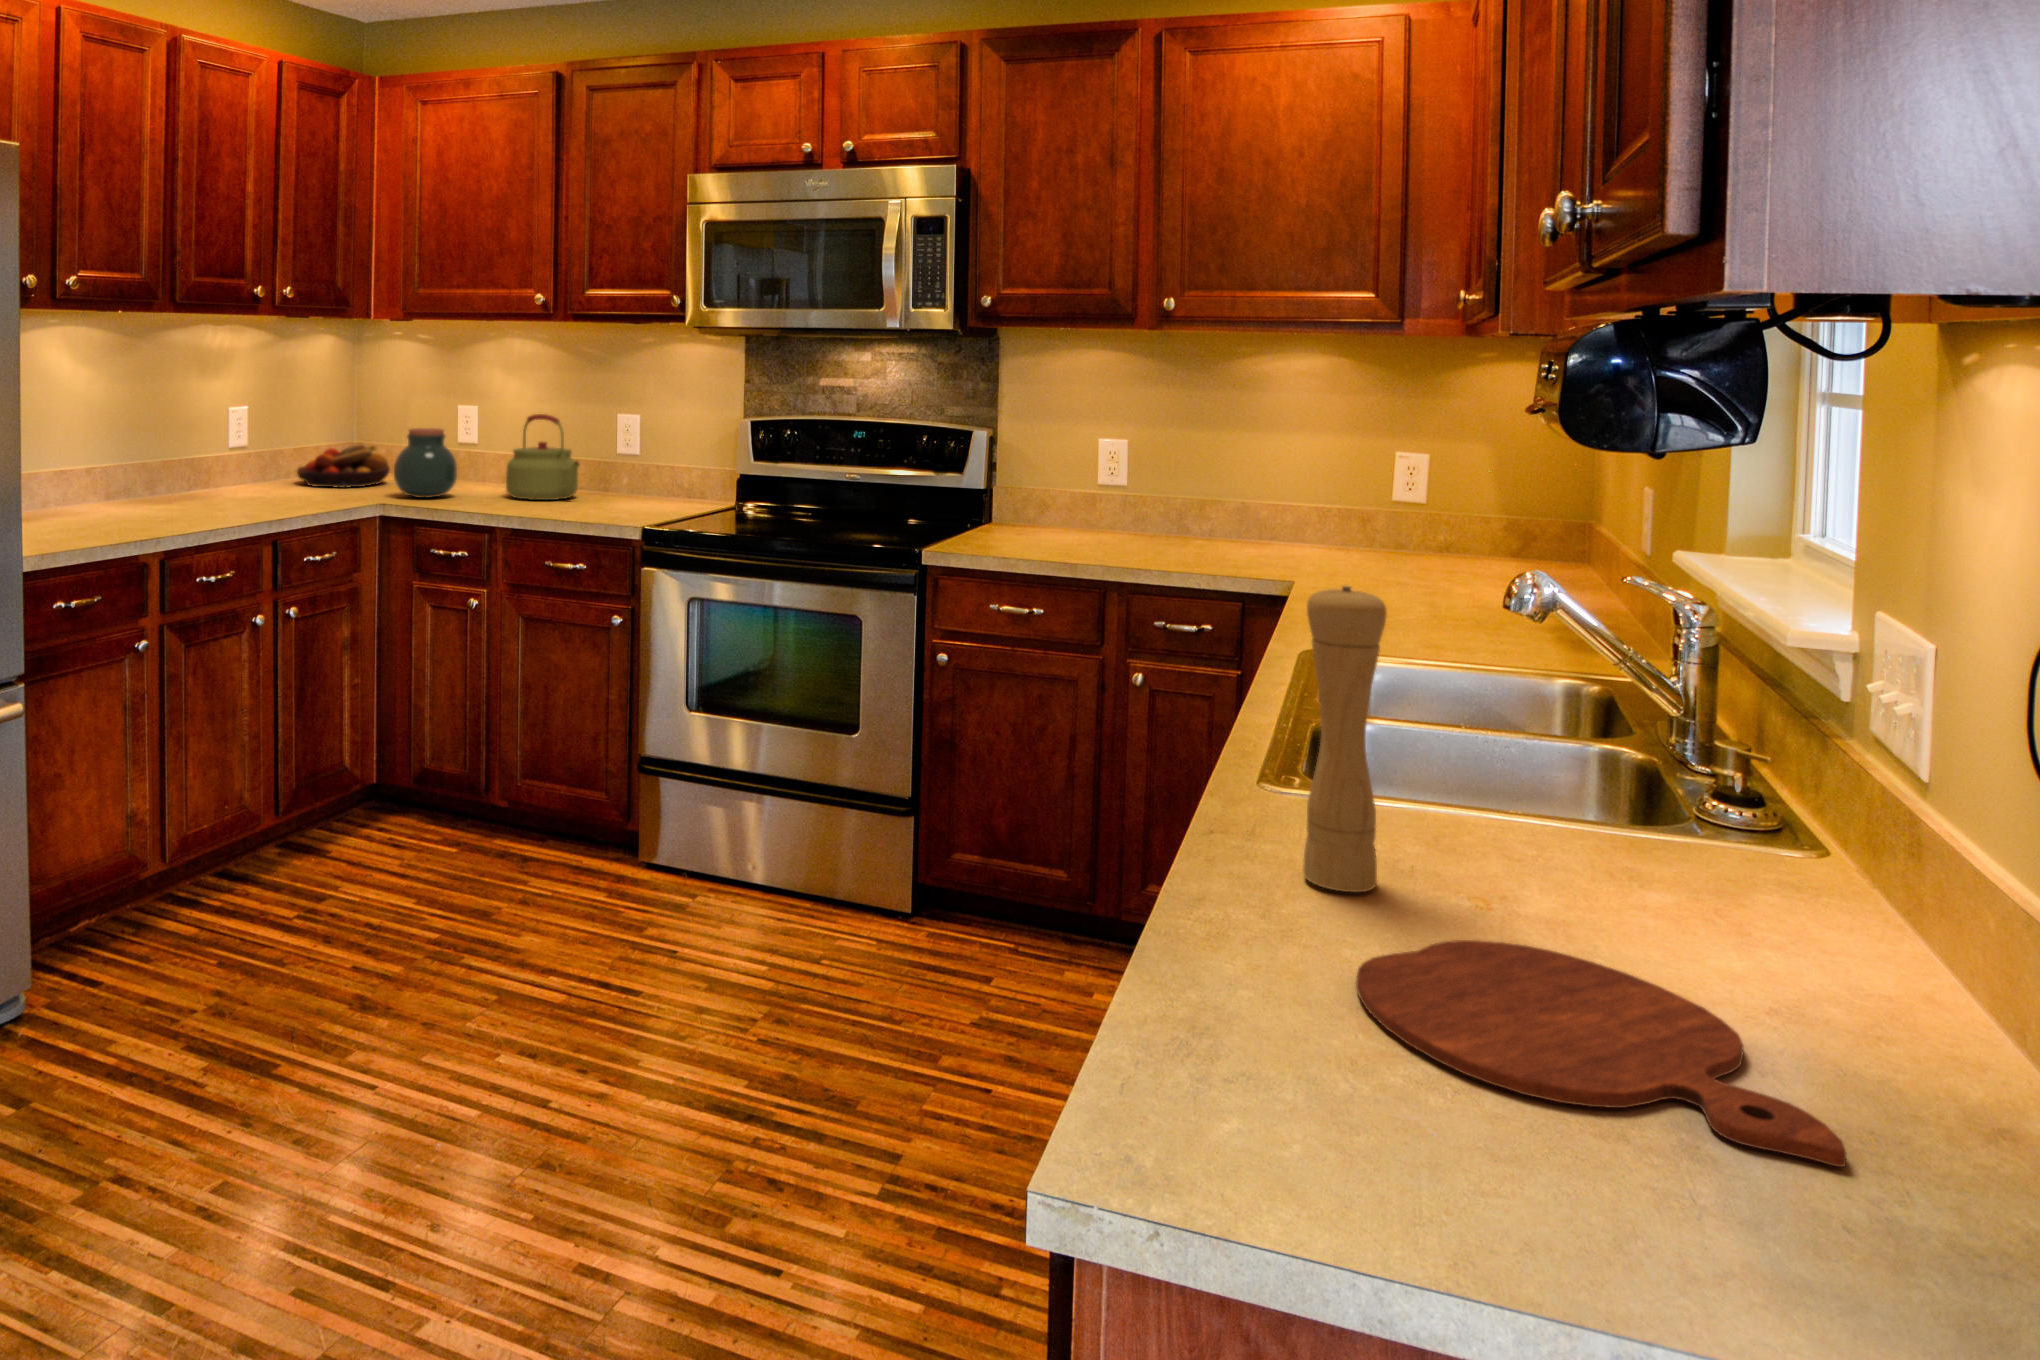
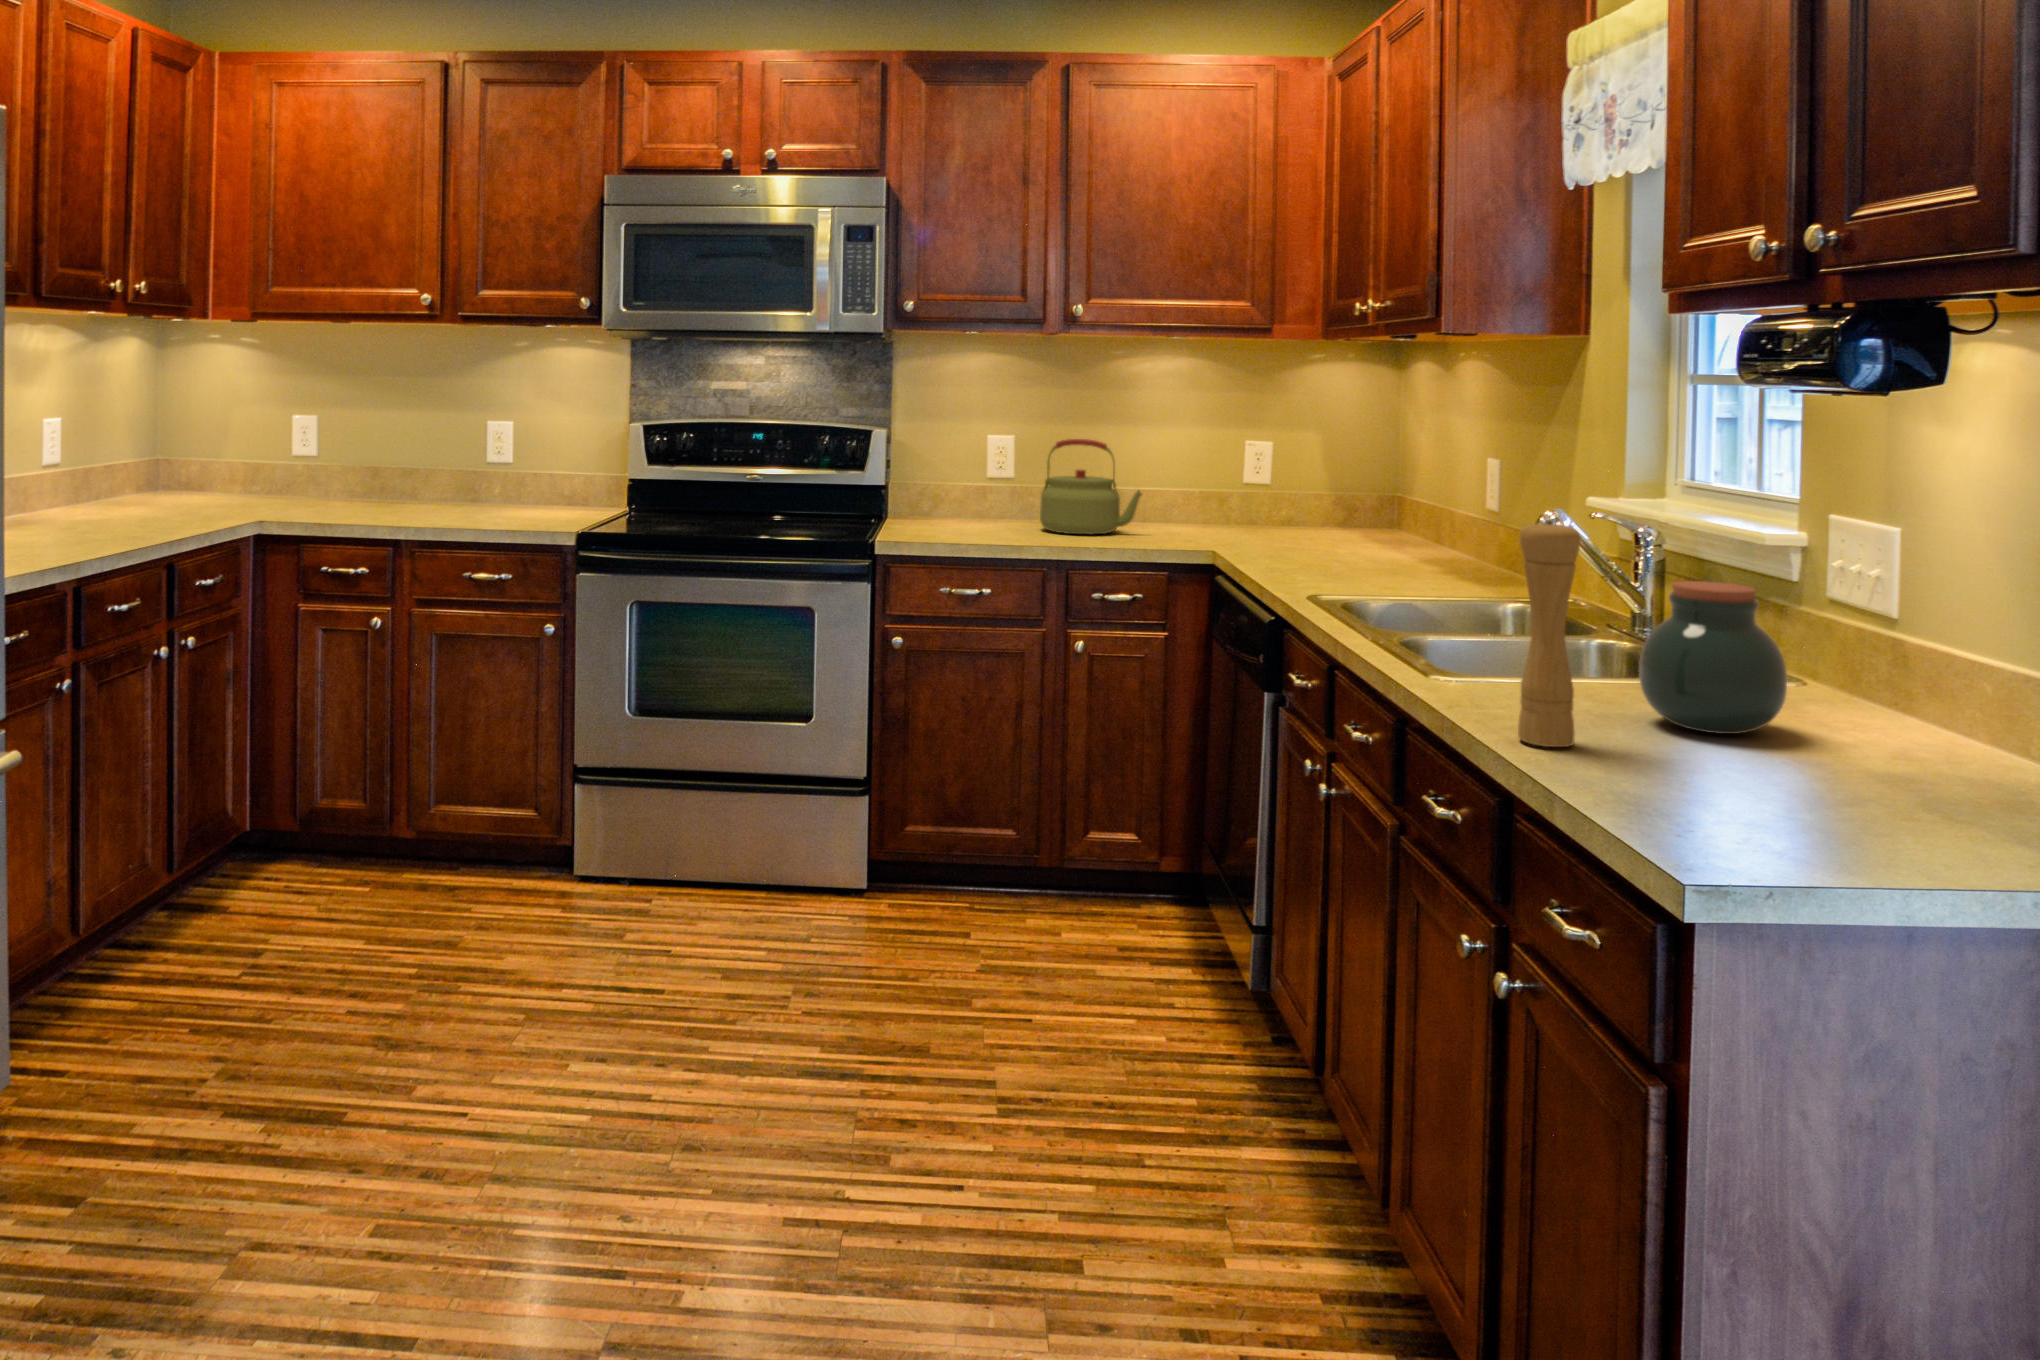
kettle: present [506,414,579,500] -> present [1040,439,1142,535]
jar: present [394,428,457,498] -> present [1639,581,1787,734]
fruit bowl: present [297,445,390,488] -> none [103,460,215,509]
cutting board: present [1356,940,1846,1167] -> none [1639,761,1997,845]

